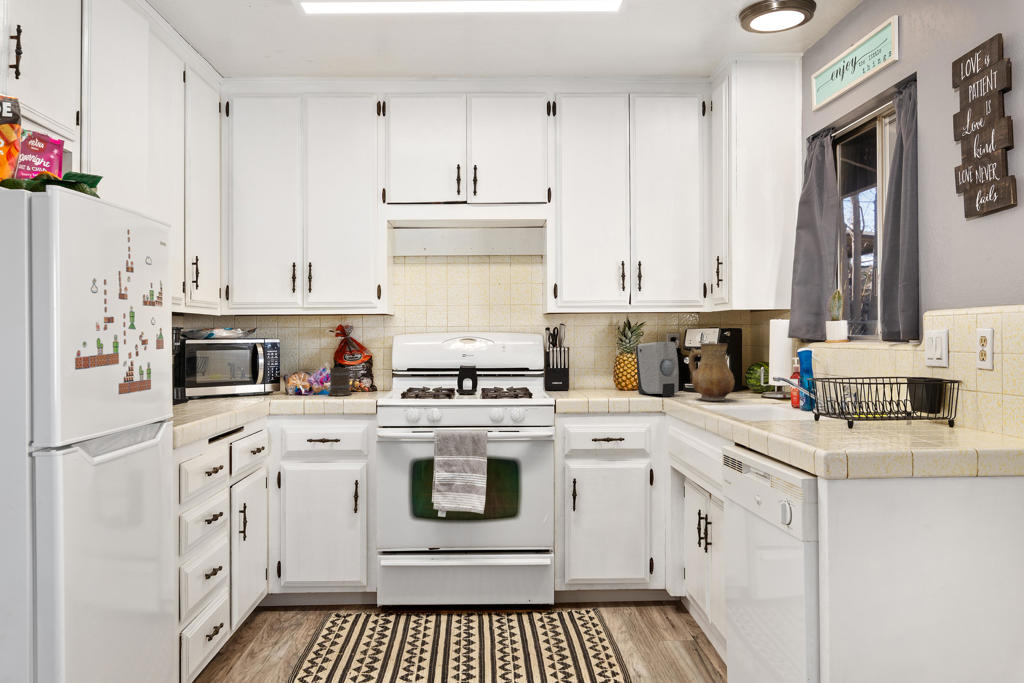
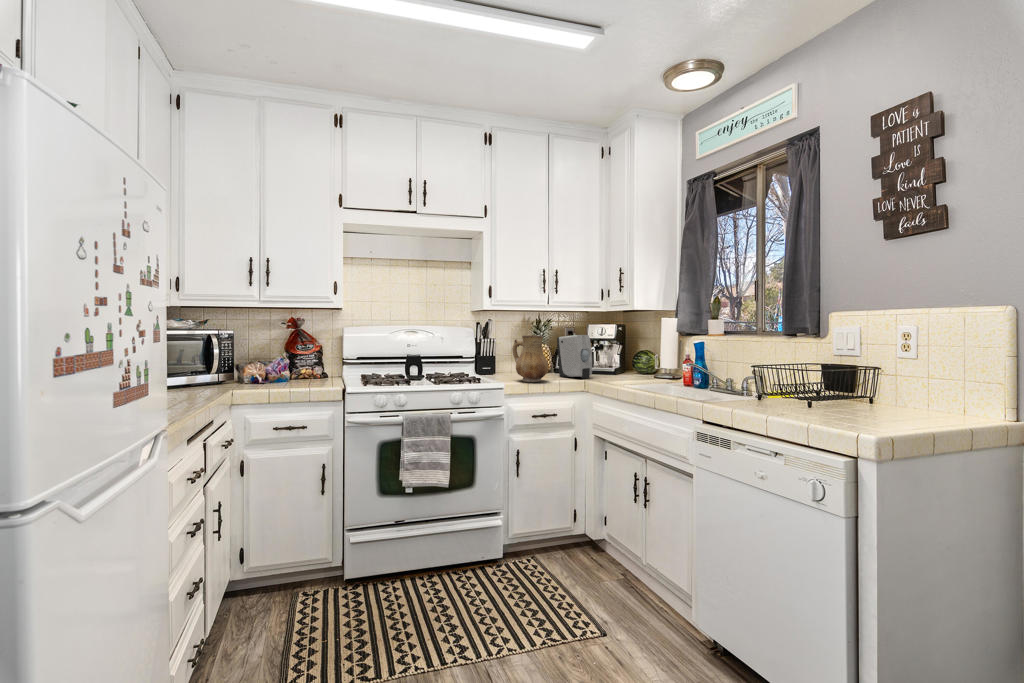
ceramic pitcher: present [688,343,734,401] -> present [512,335,548,382]
mug: present [329,367,358,396] -> none [285,358,314,385]

